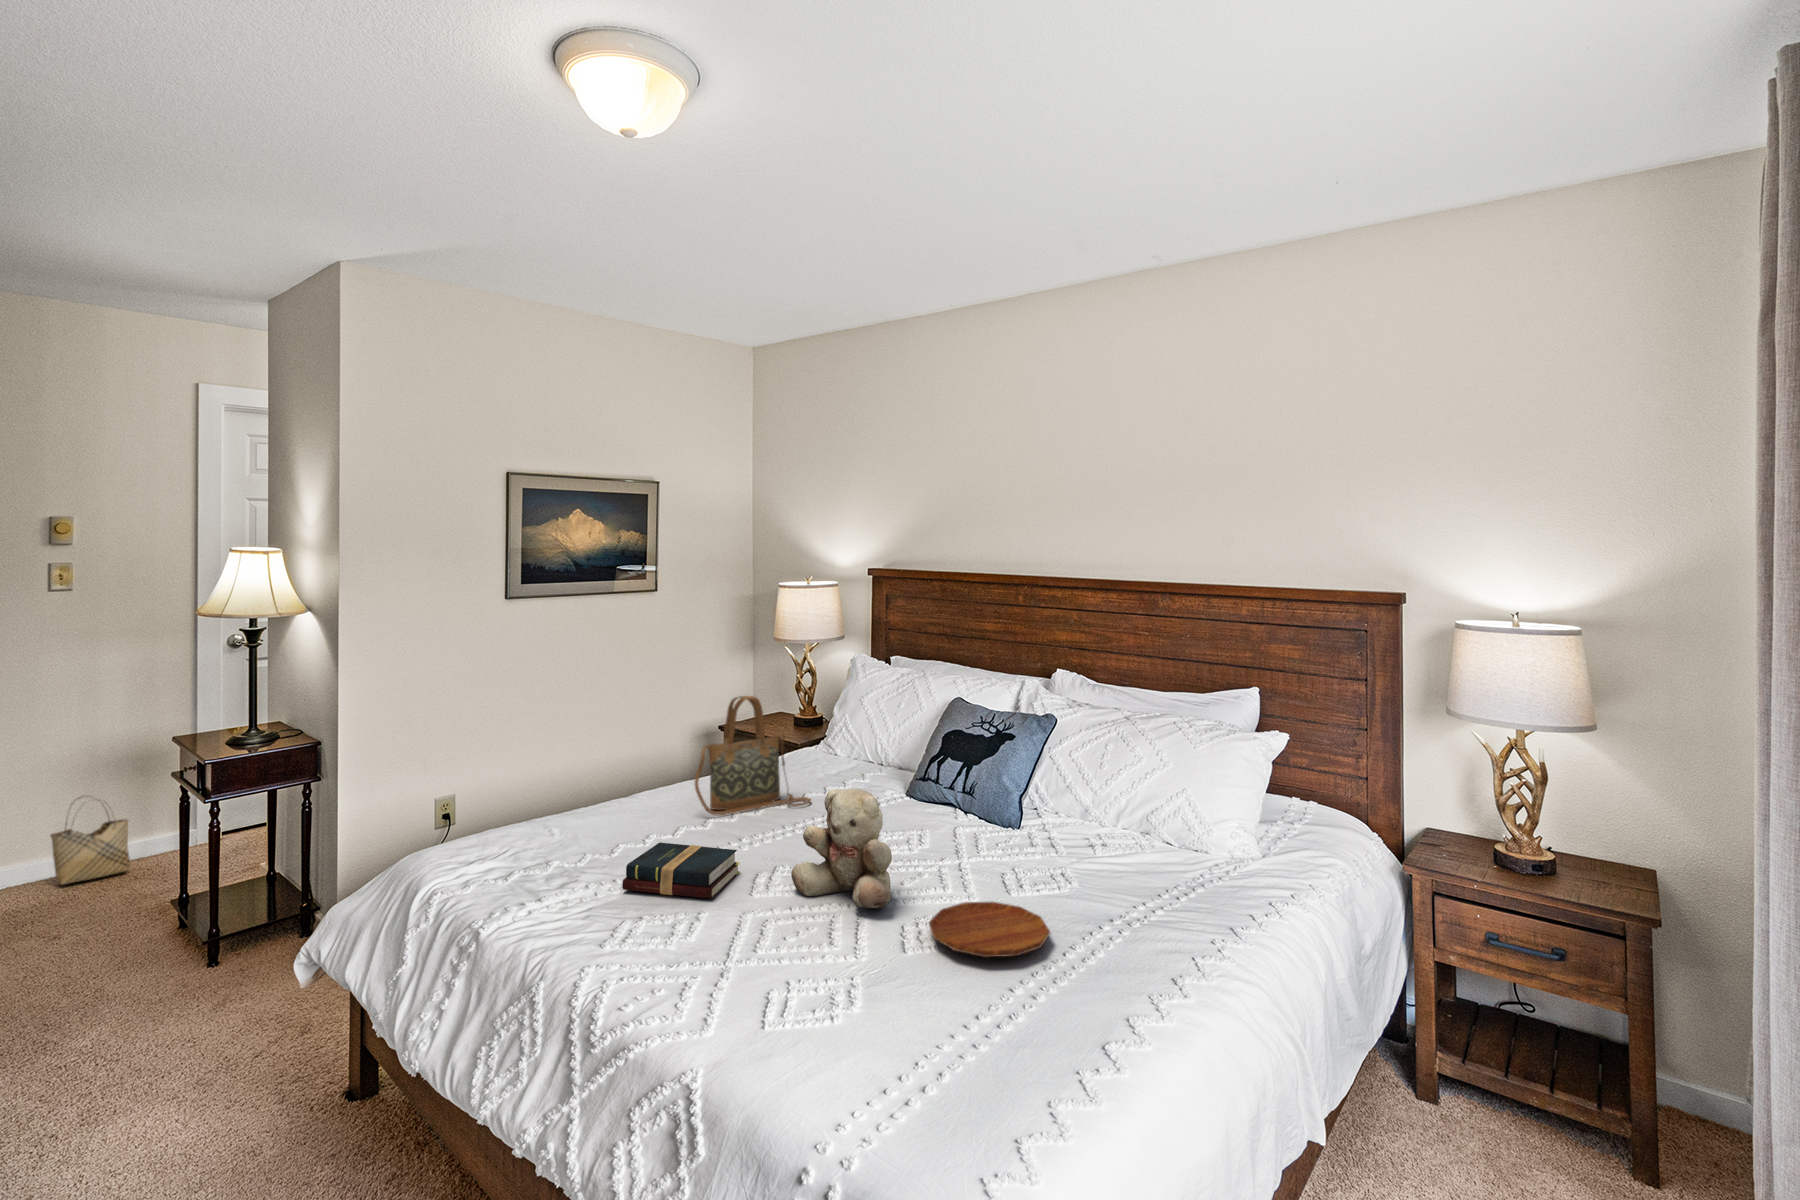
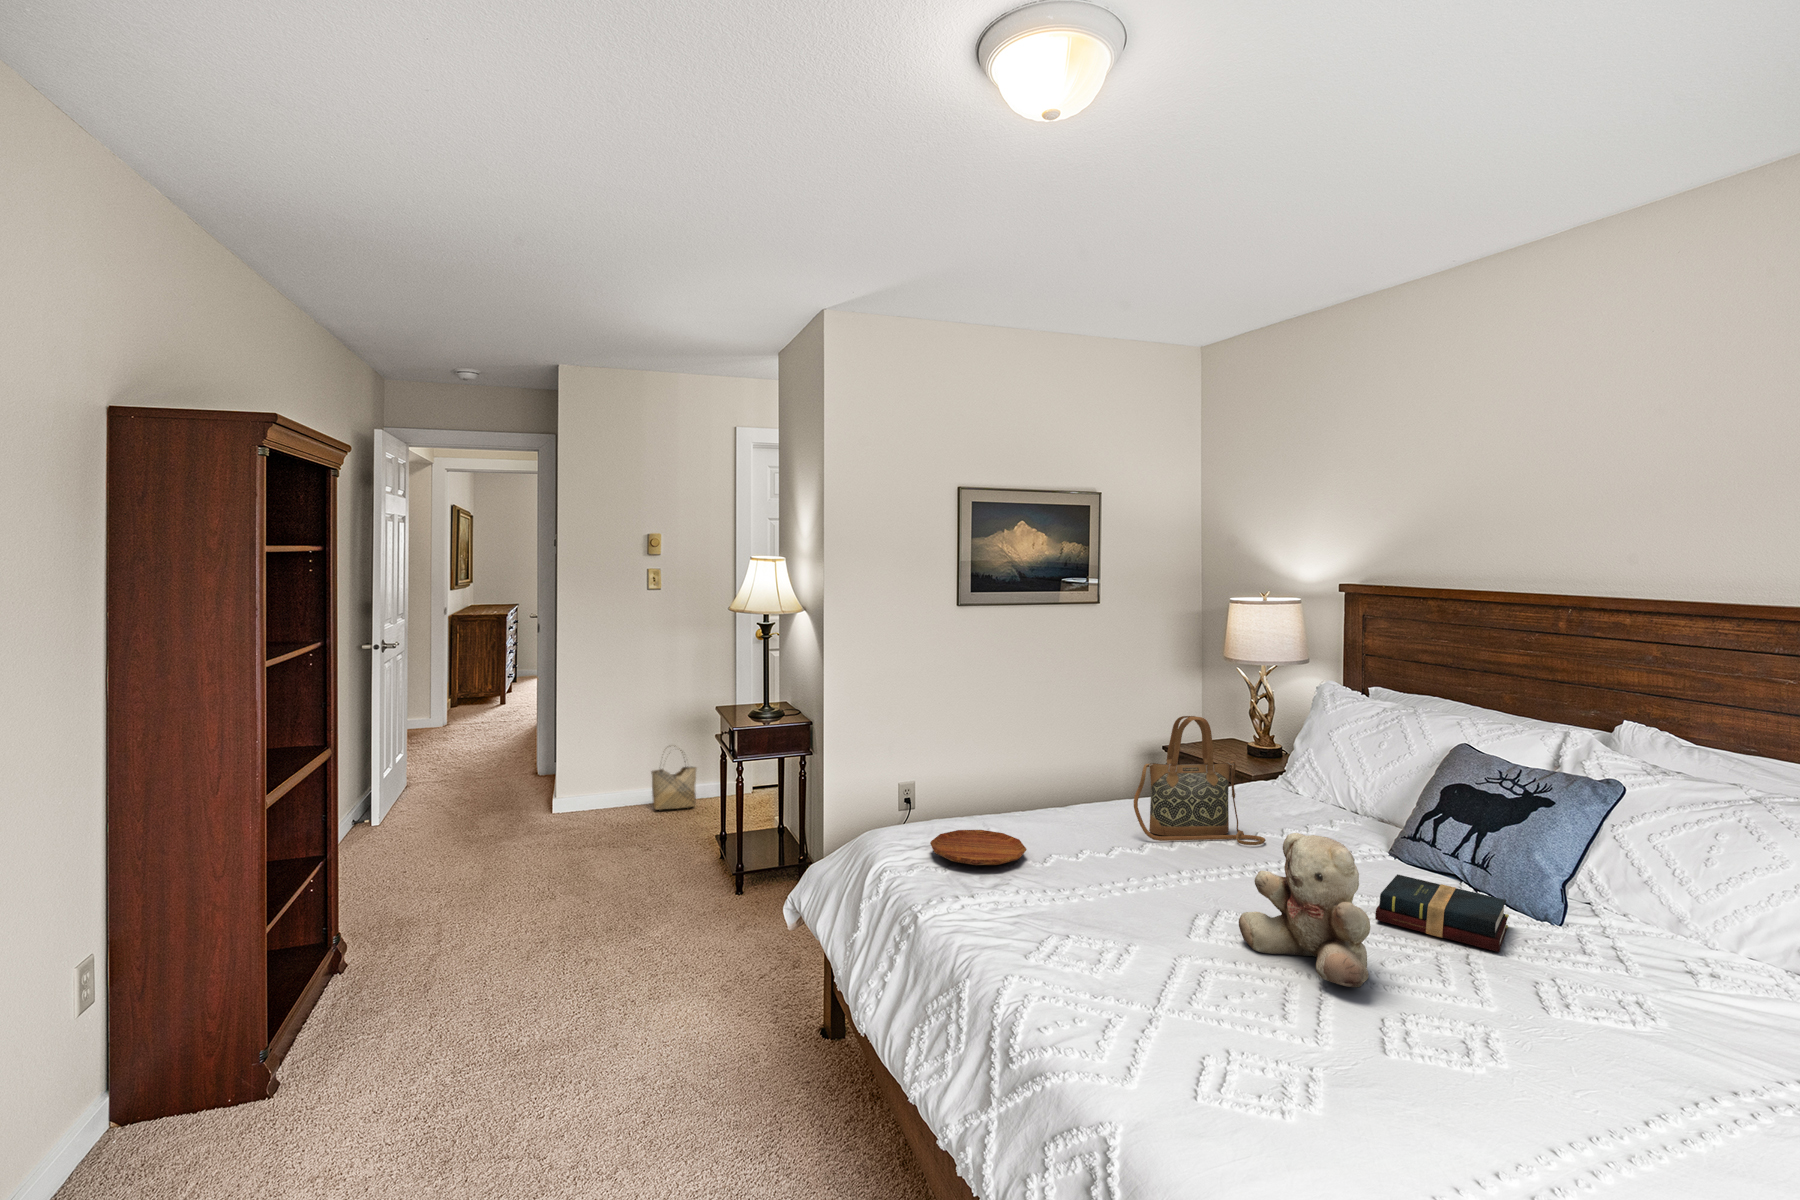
hardback book: present [622,842,740,899] -> present [1375,874,1509,952]
tray: present [929,902,1050,957] -> present [930,830,1027,865]

